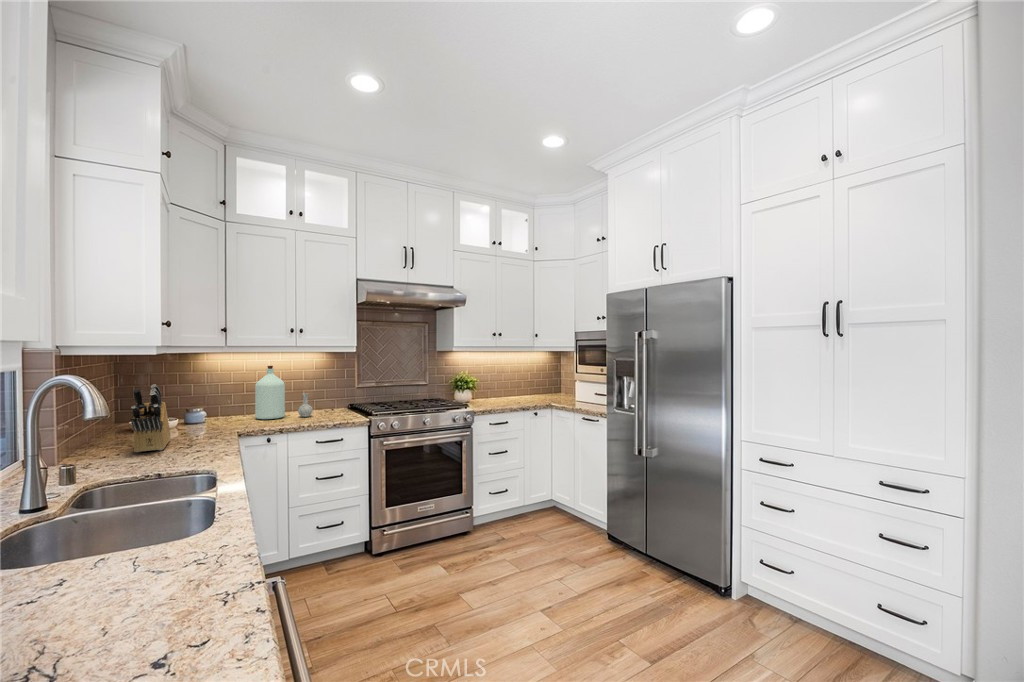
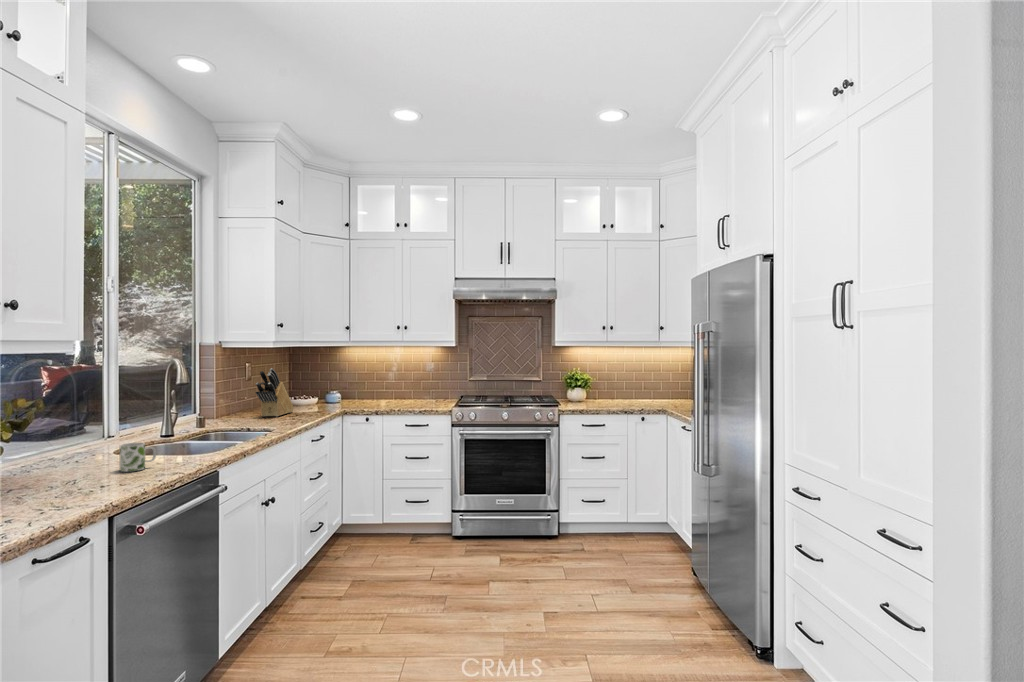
bottle: present [255,366,313,419] -> none [373,358,417,405]
mug: none [69,544,140,614] -> present [119,443,156,472]

